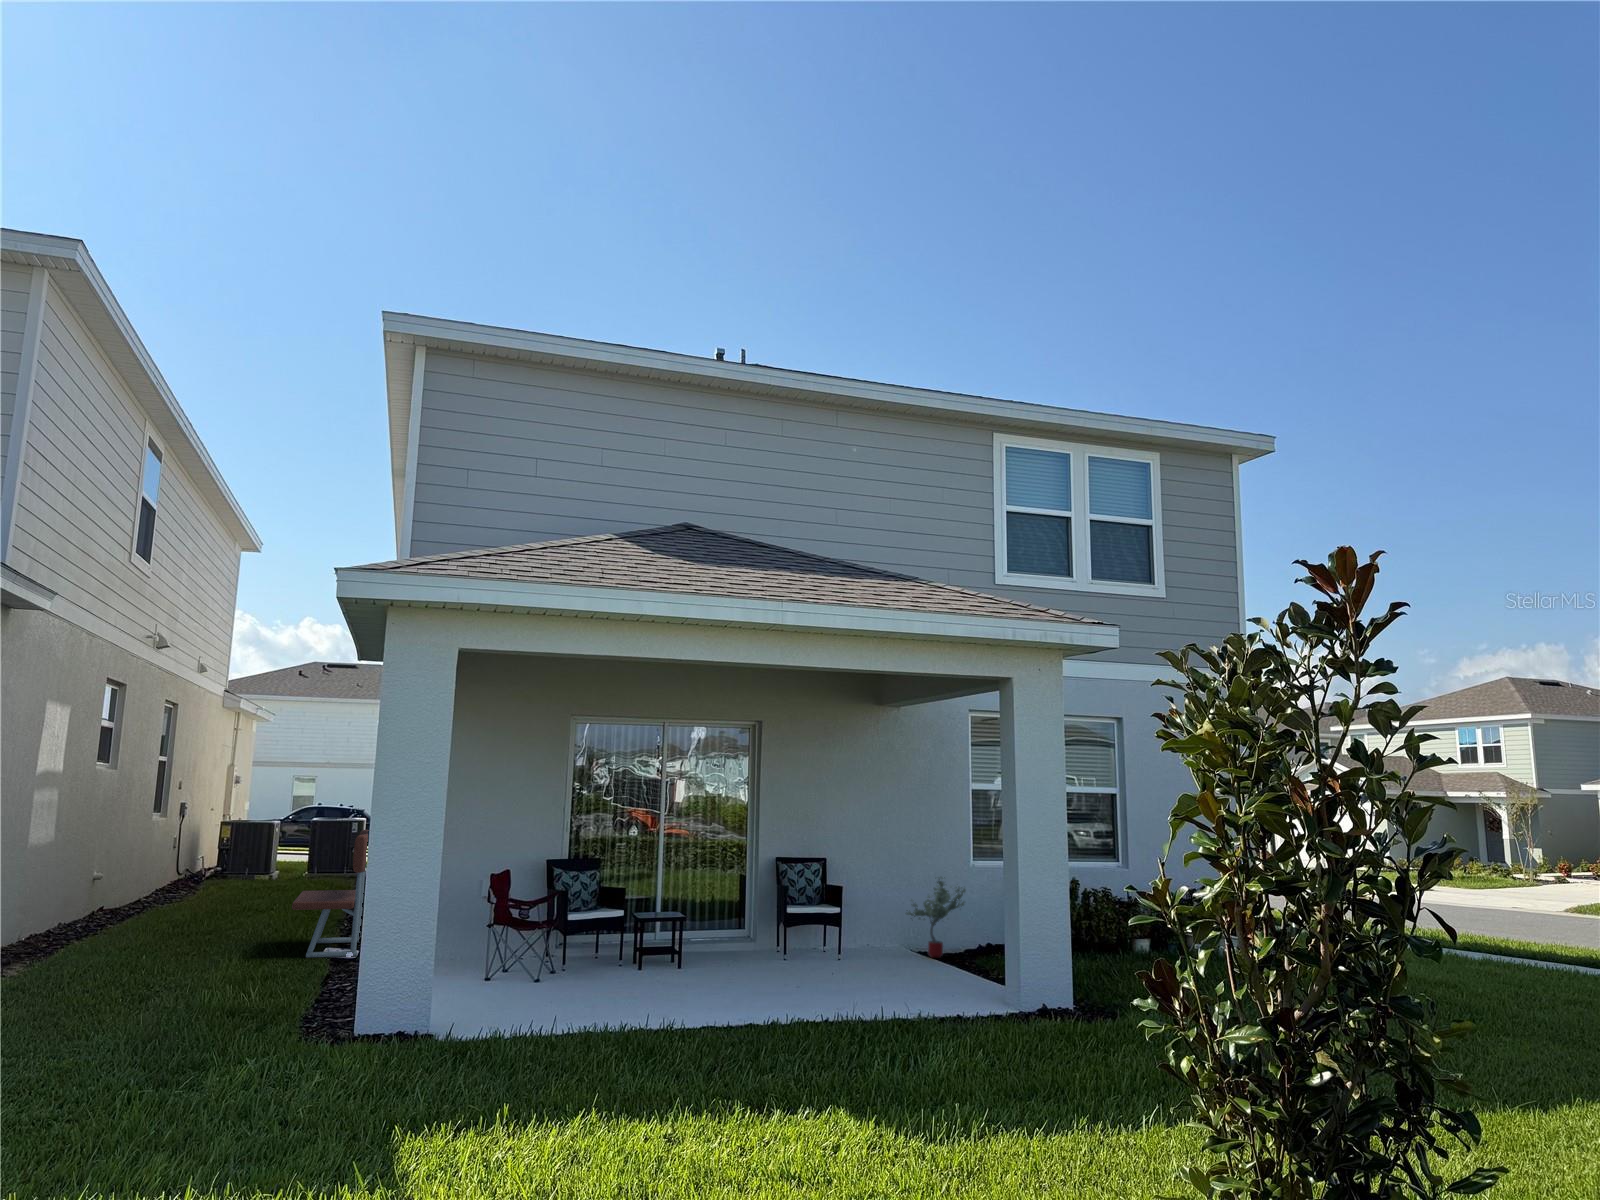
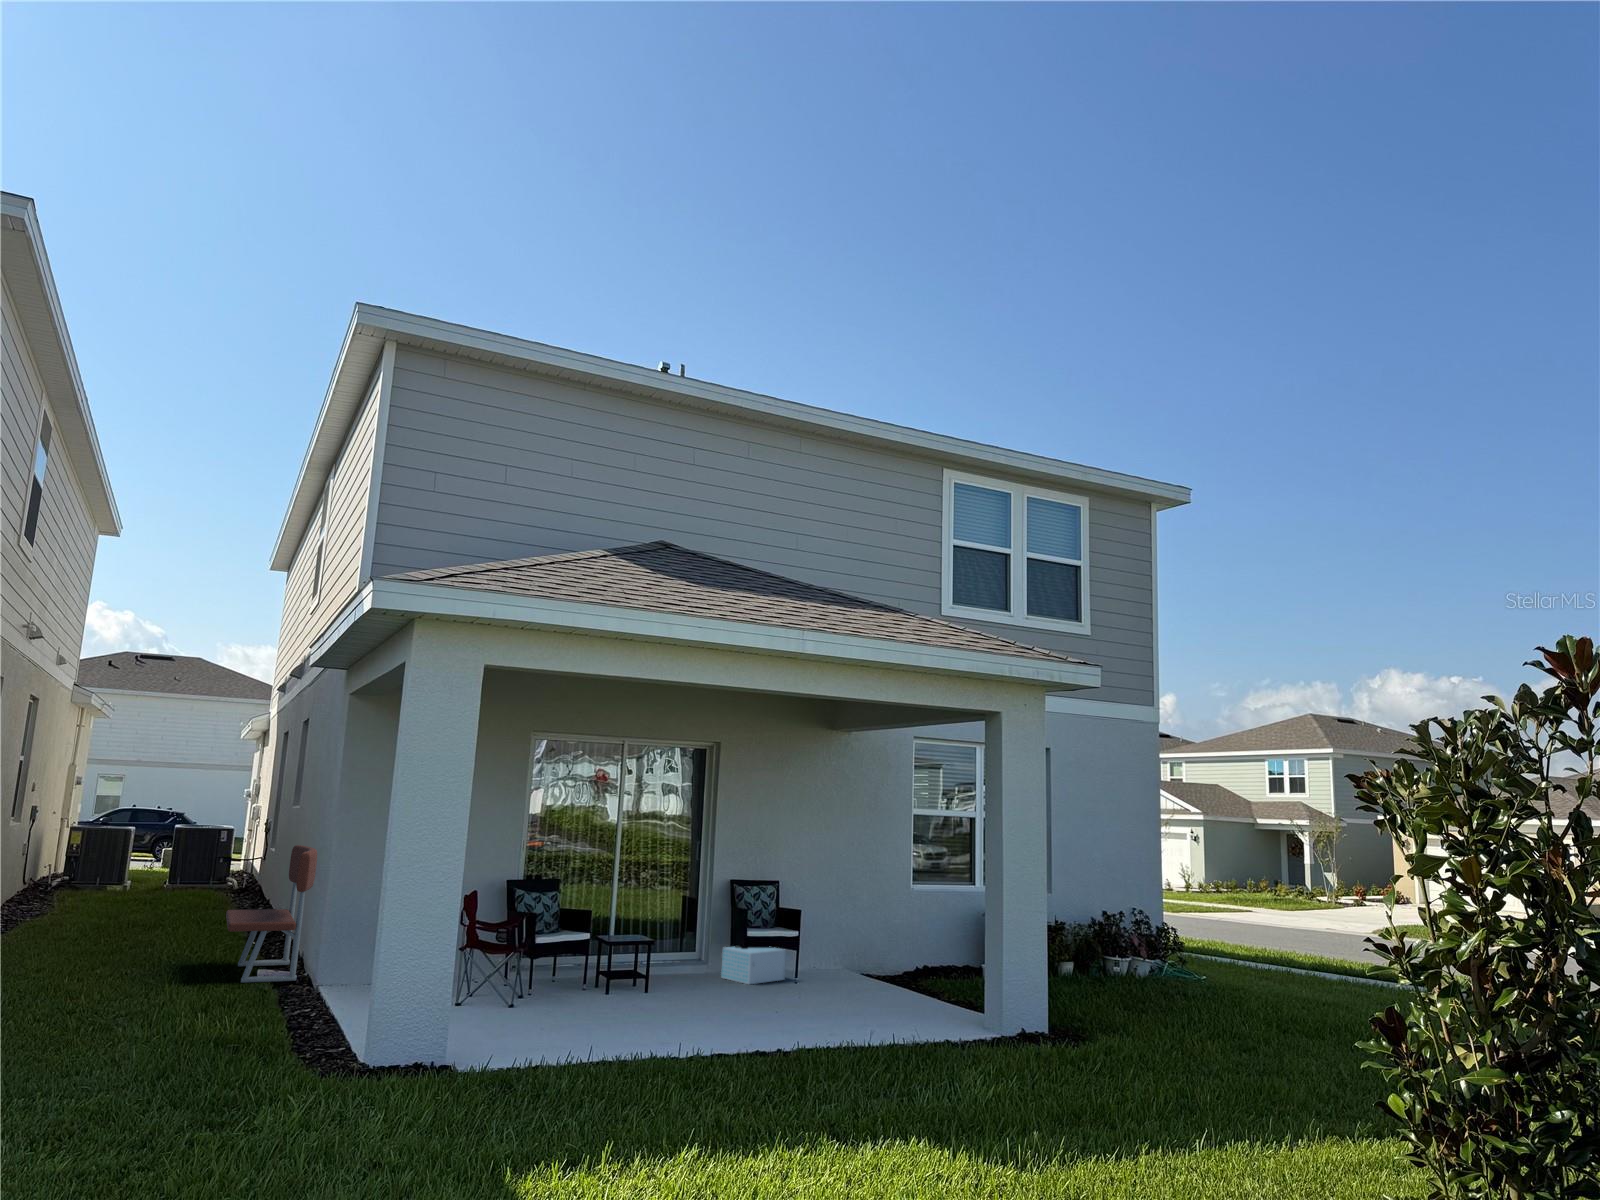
potted tree: present [907,877,966,958] -> none [853,898,911,979]
storage box: none [768,923,833,962] -> present [721,947,786,984]

